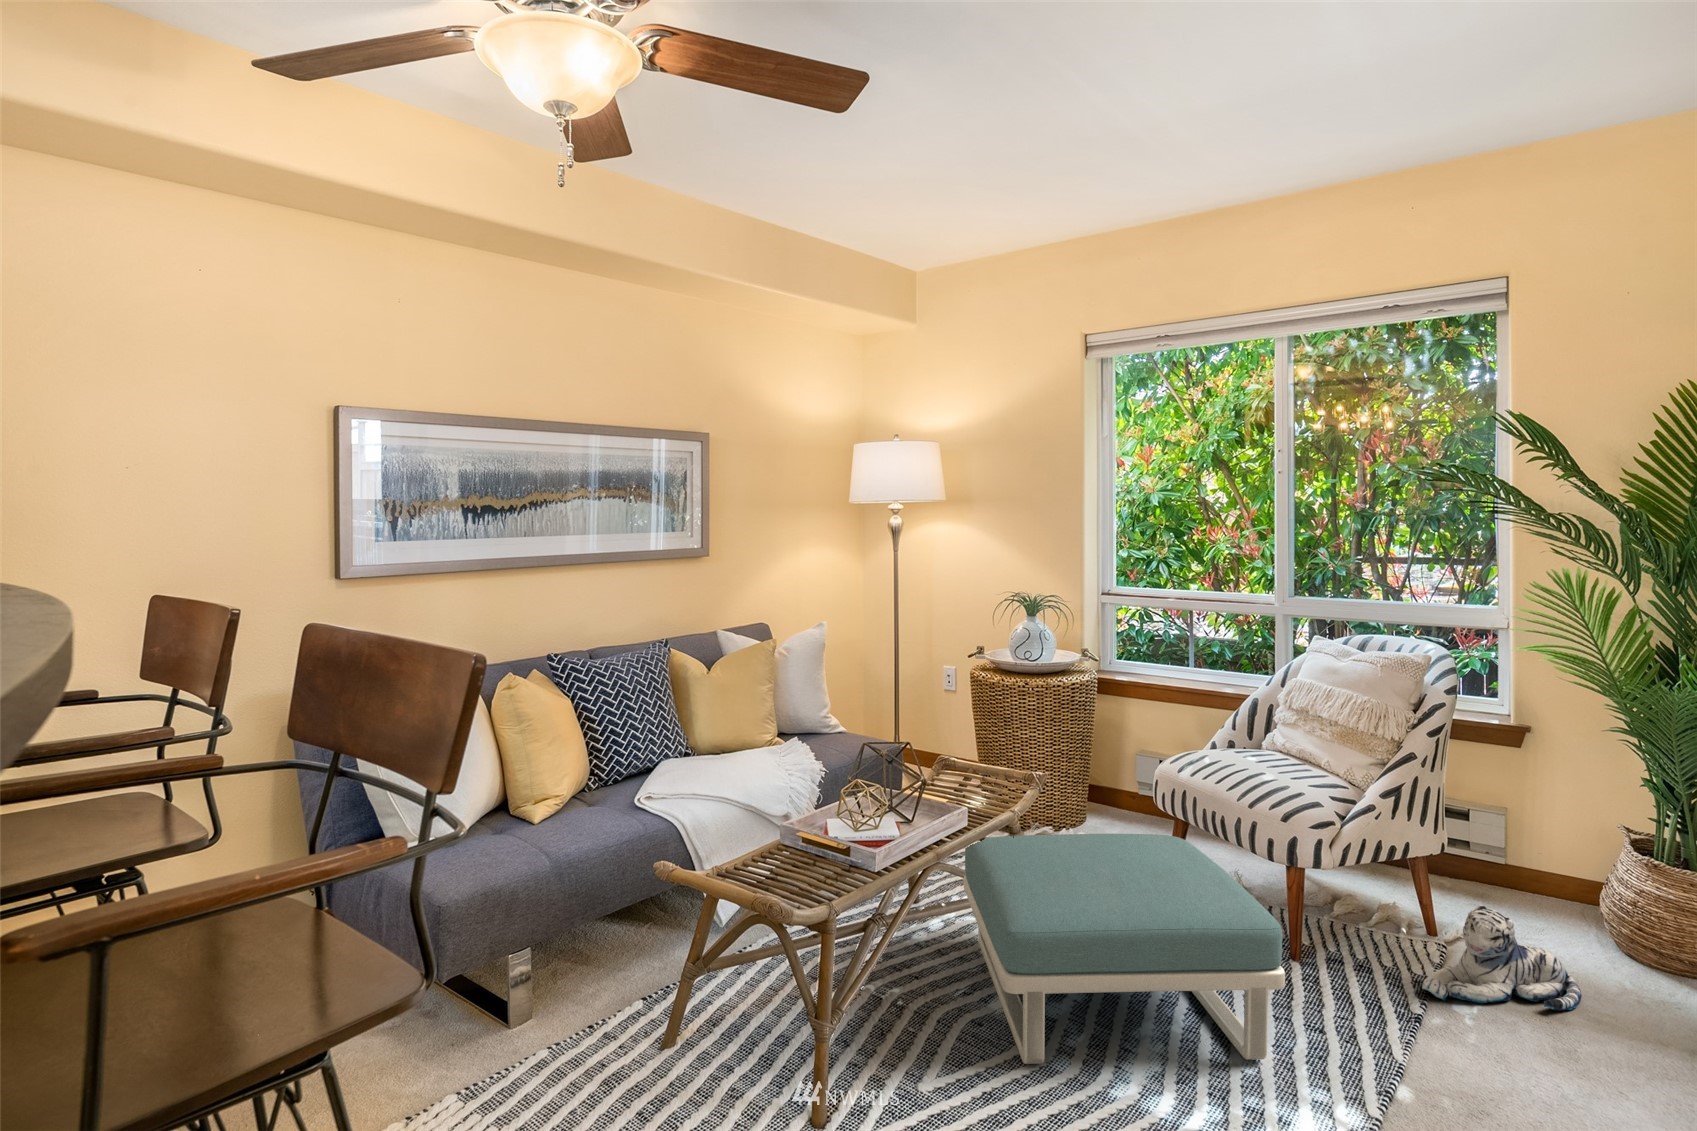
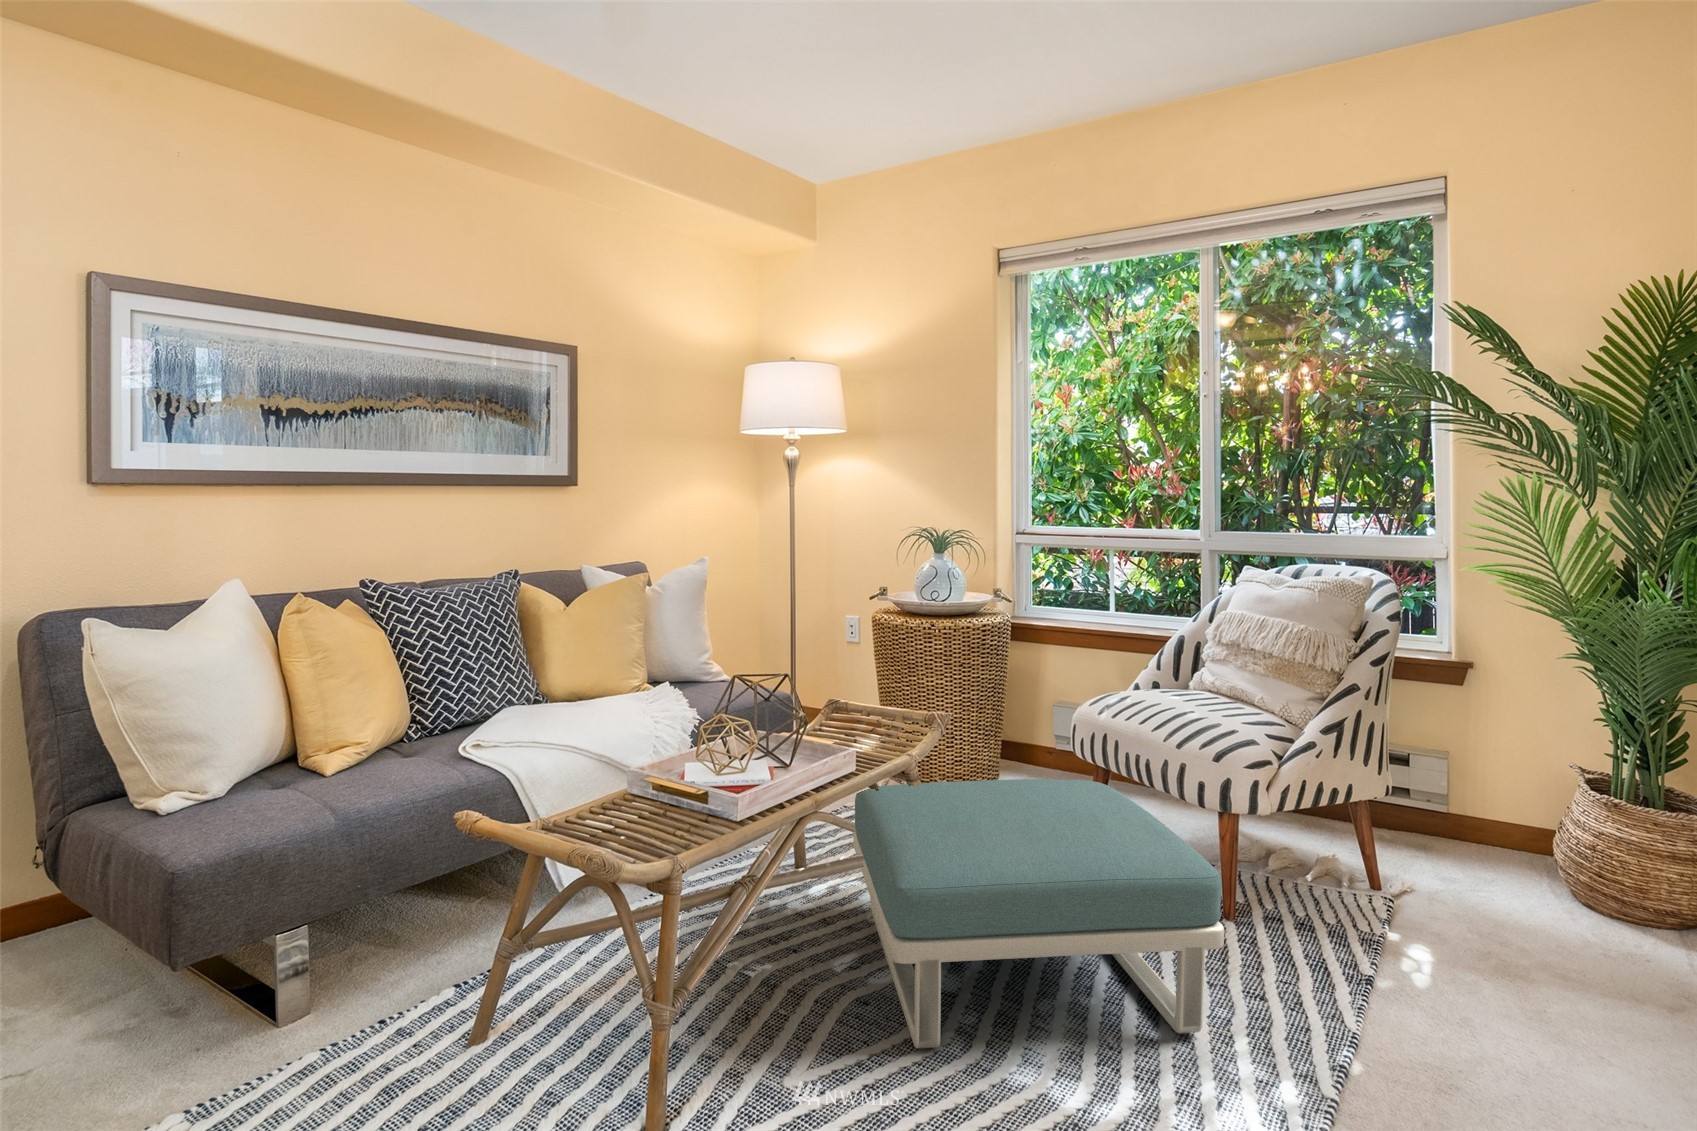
plush toy: present [1422,905,1582,1011] -> none [1370,850,1542,966]

